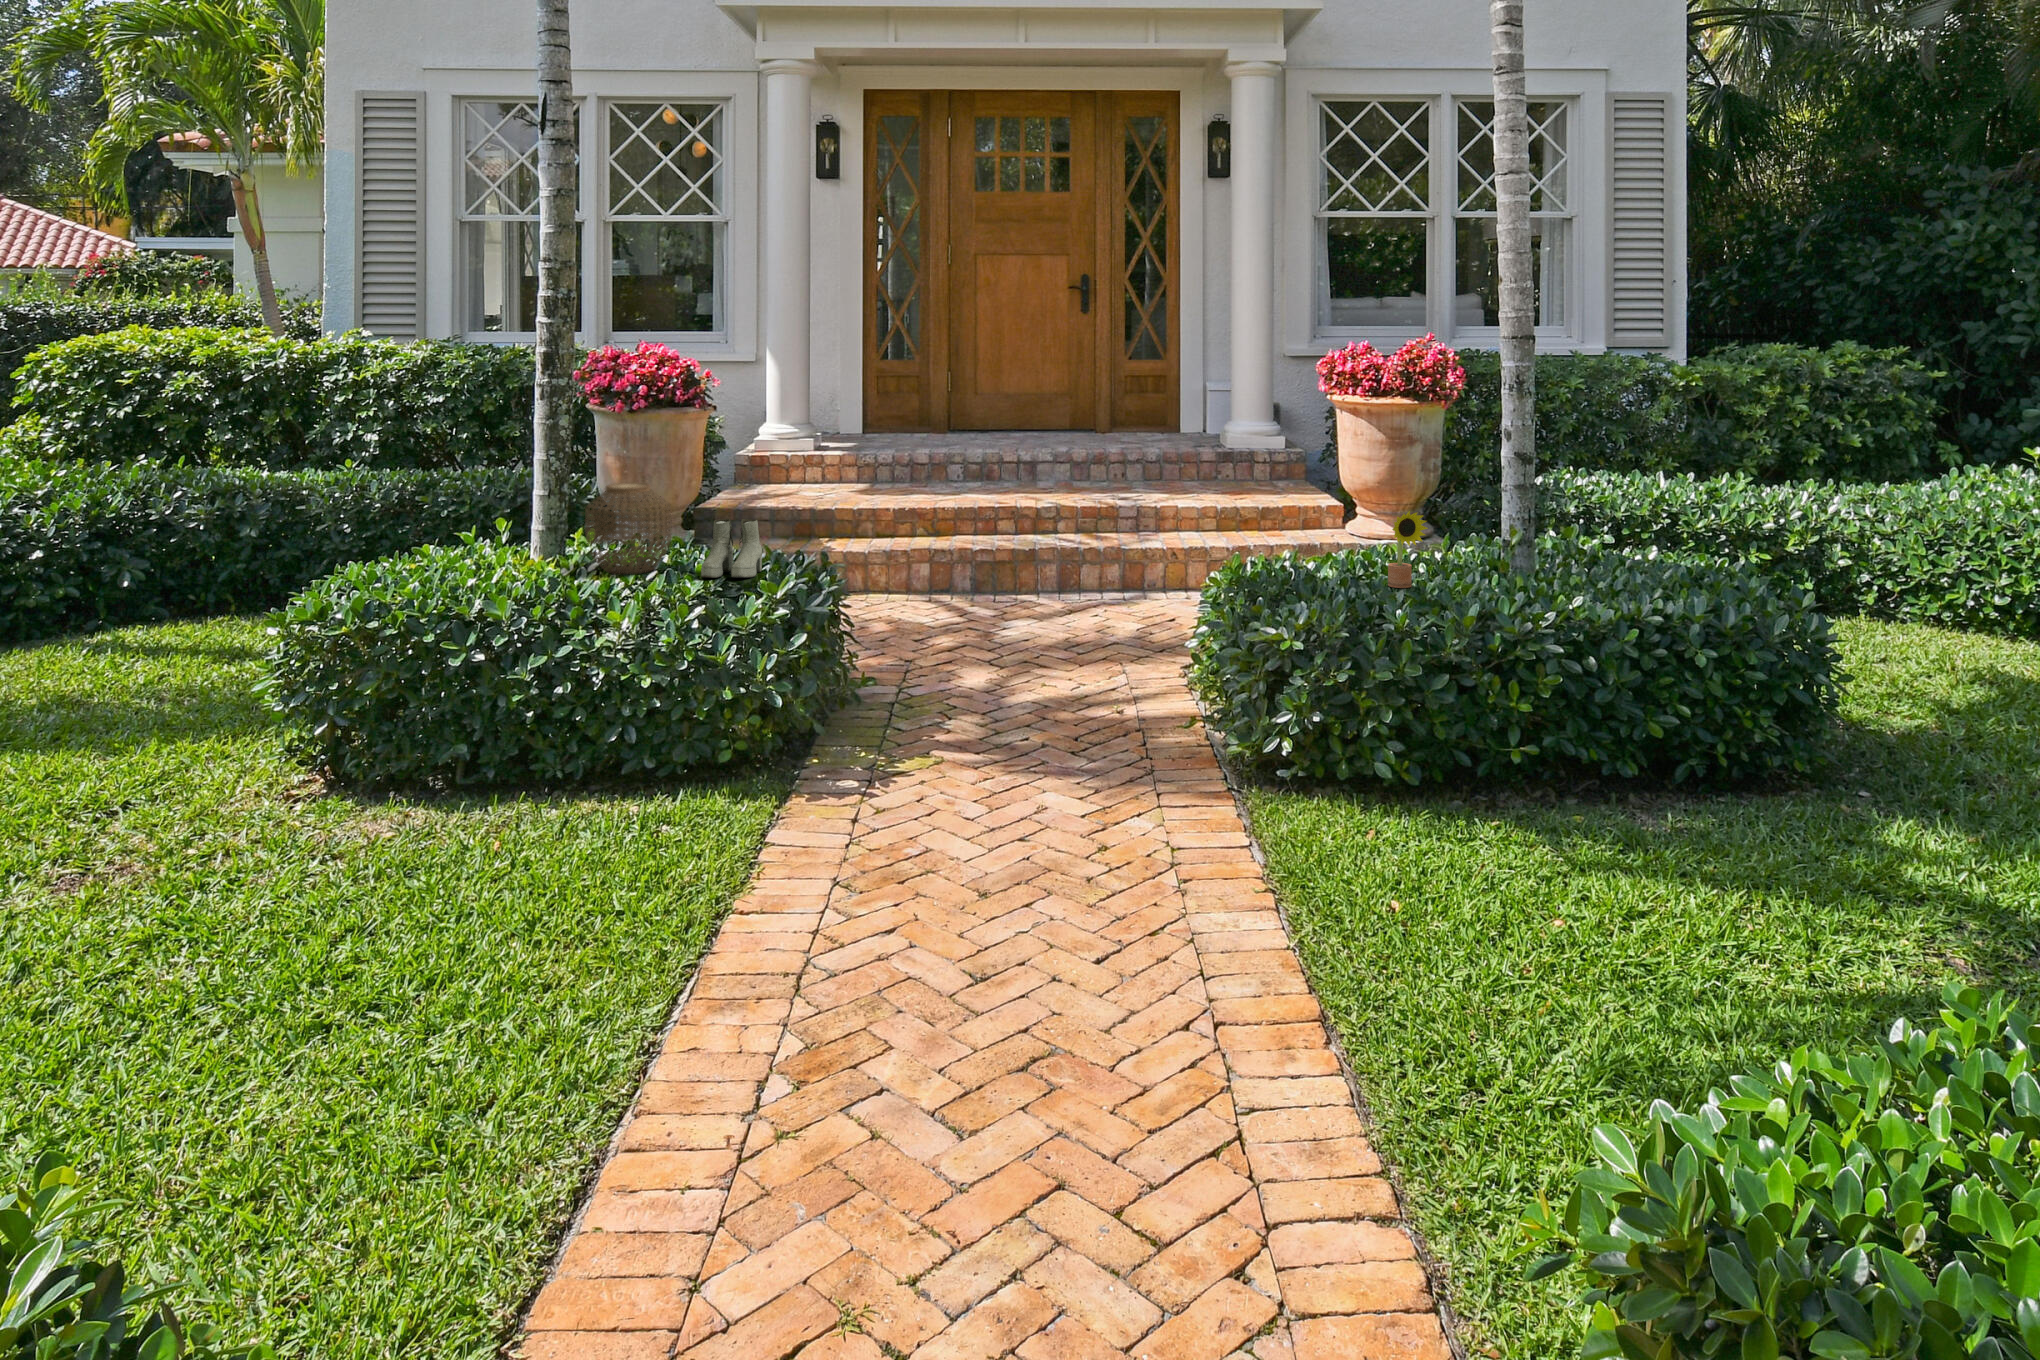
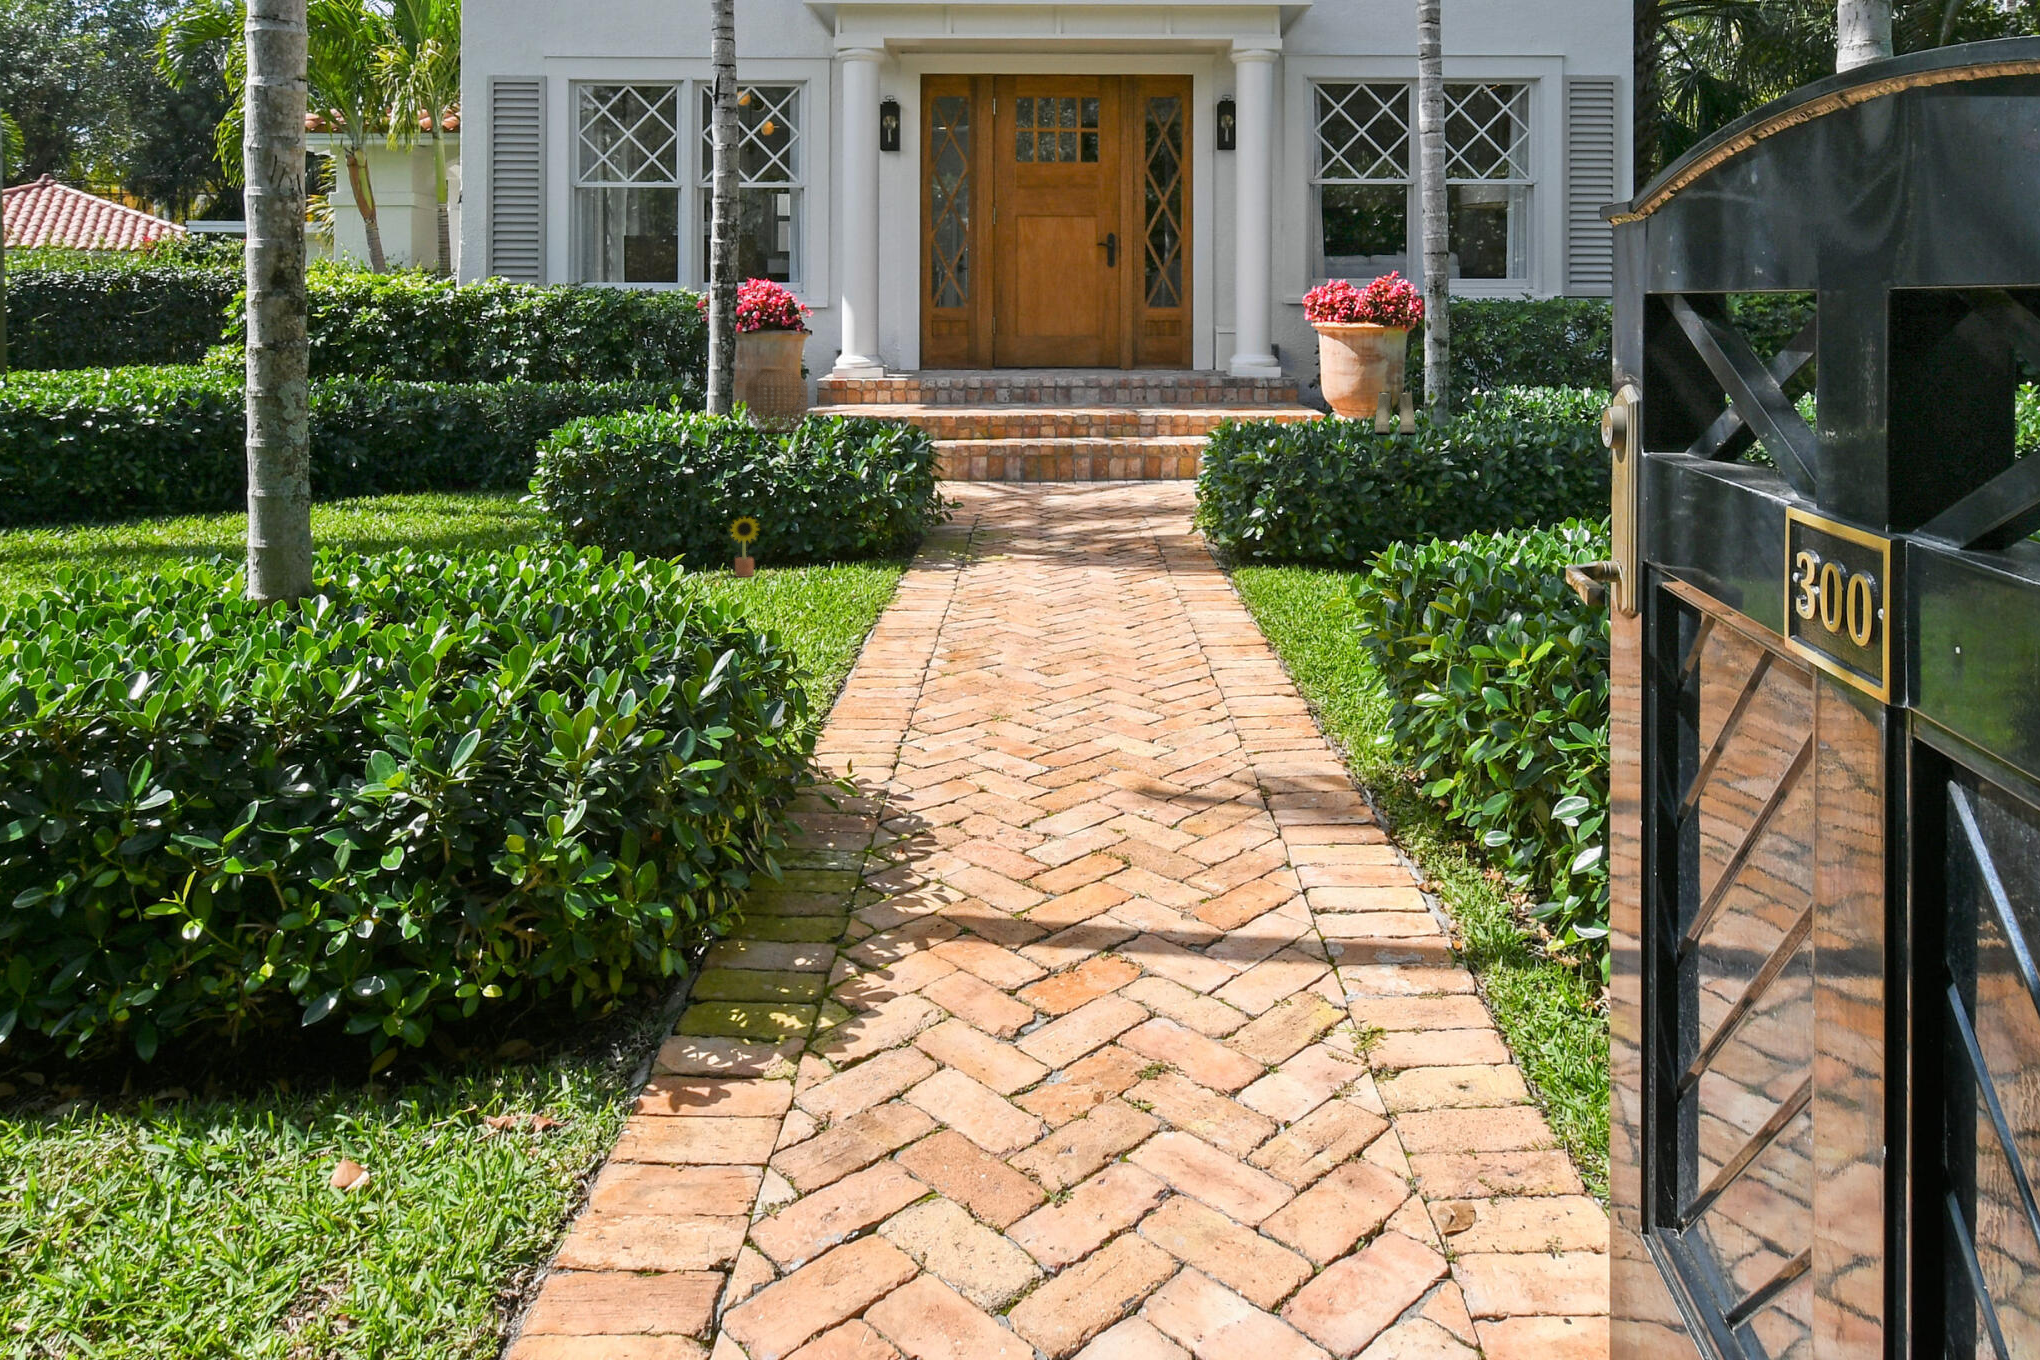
decorative plant: present [1388,511,1428,588] -> present [731,517,759,577]
boots: present [701,519,762,578] -> present [1375,391,1415,434]

